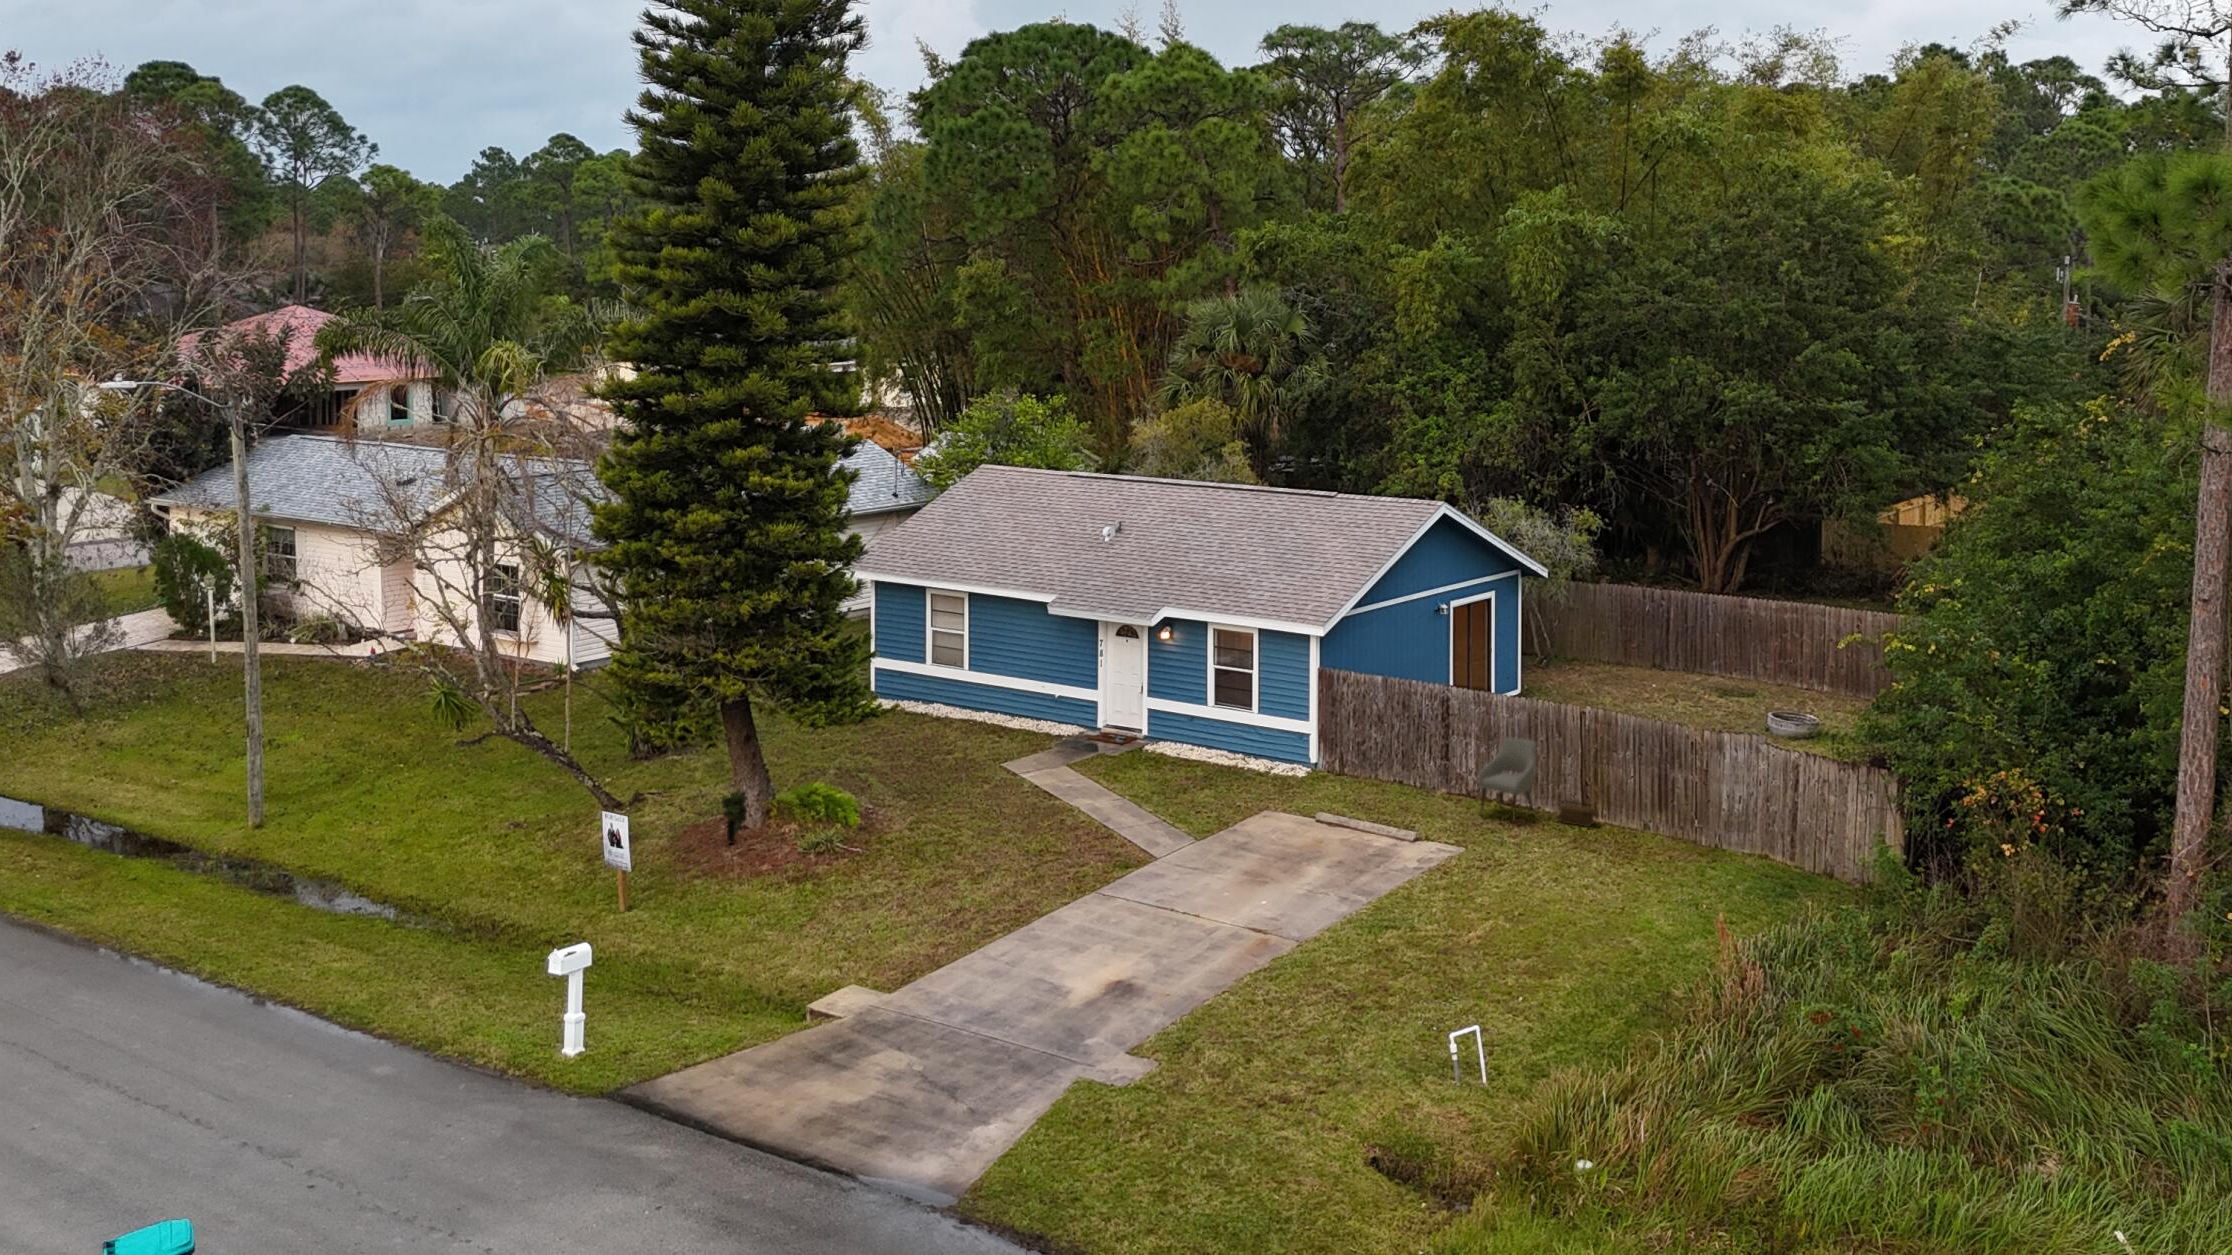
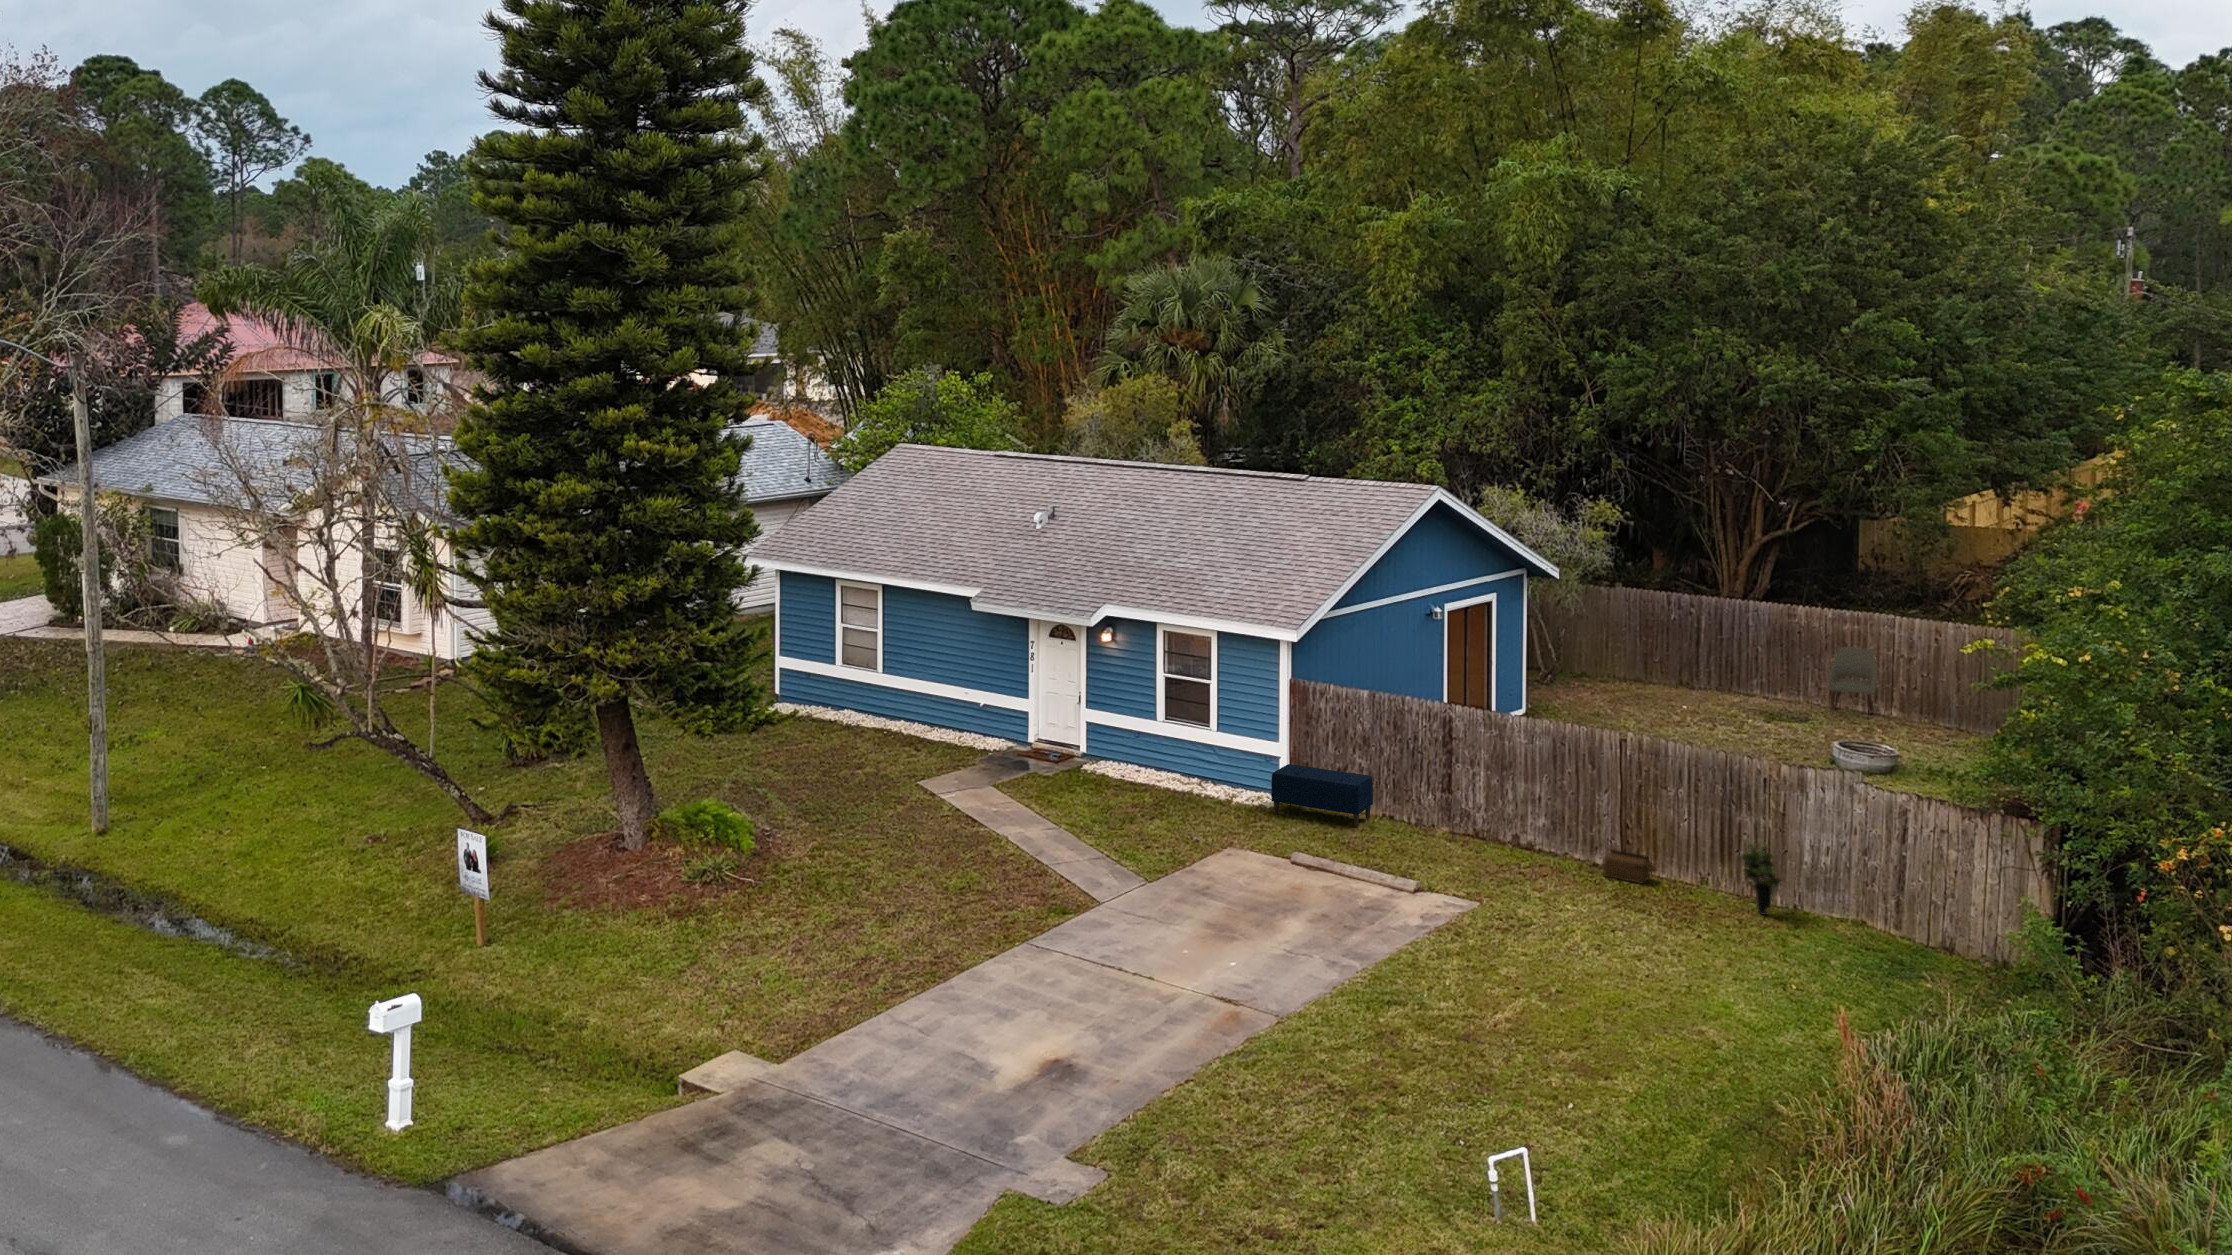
chair: present [1479,737,1537,821] -> present [1827,647,1877,718]
bench: none [1302,739,1384,790] -> present [1271,764,1373,828]
potted plant: present [722,789,748,844] -> present [1741,843,1781,914]

